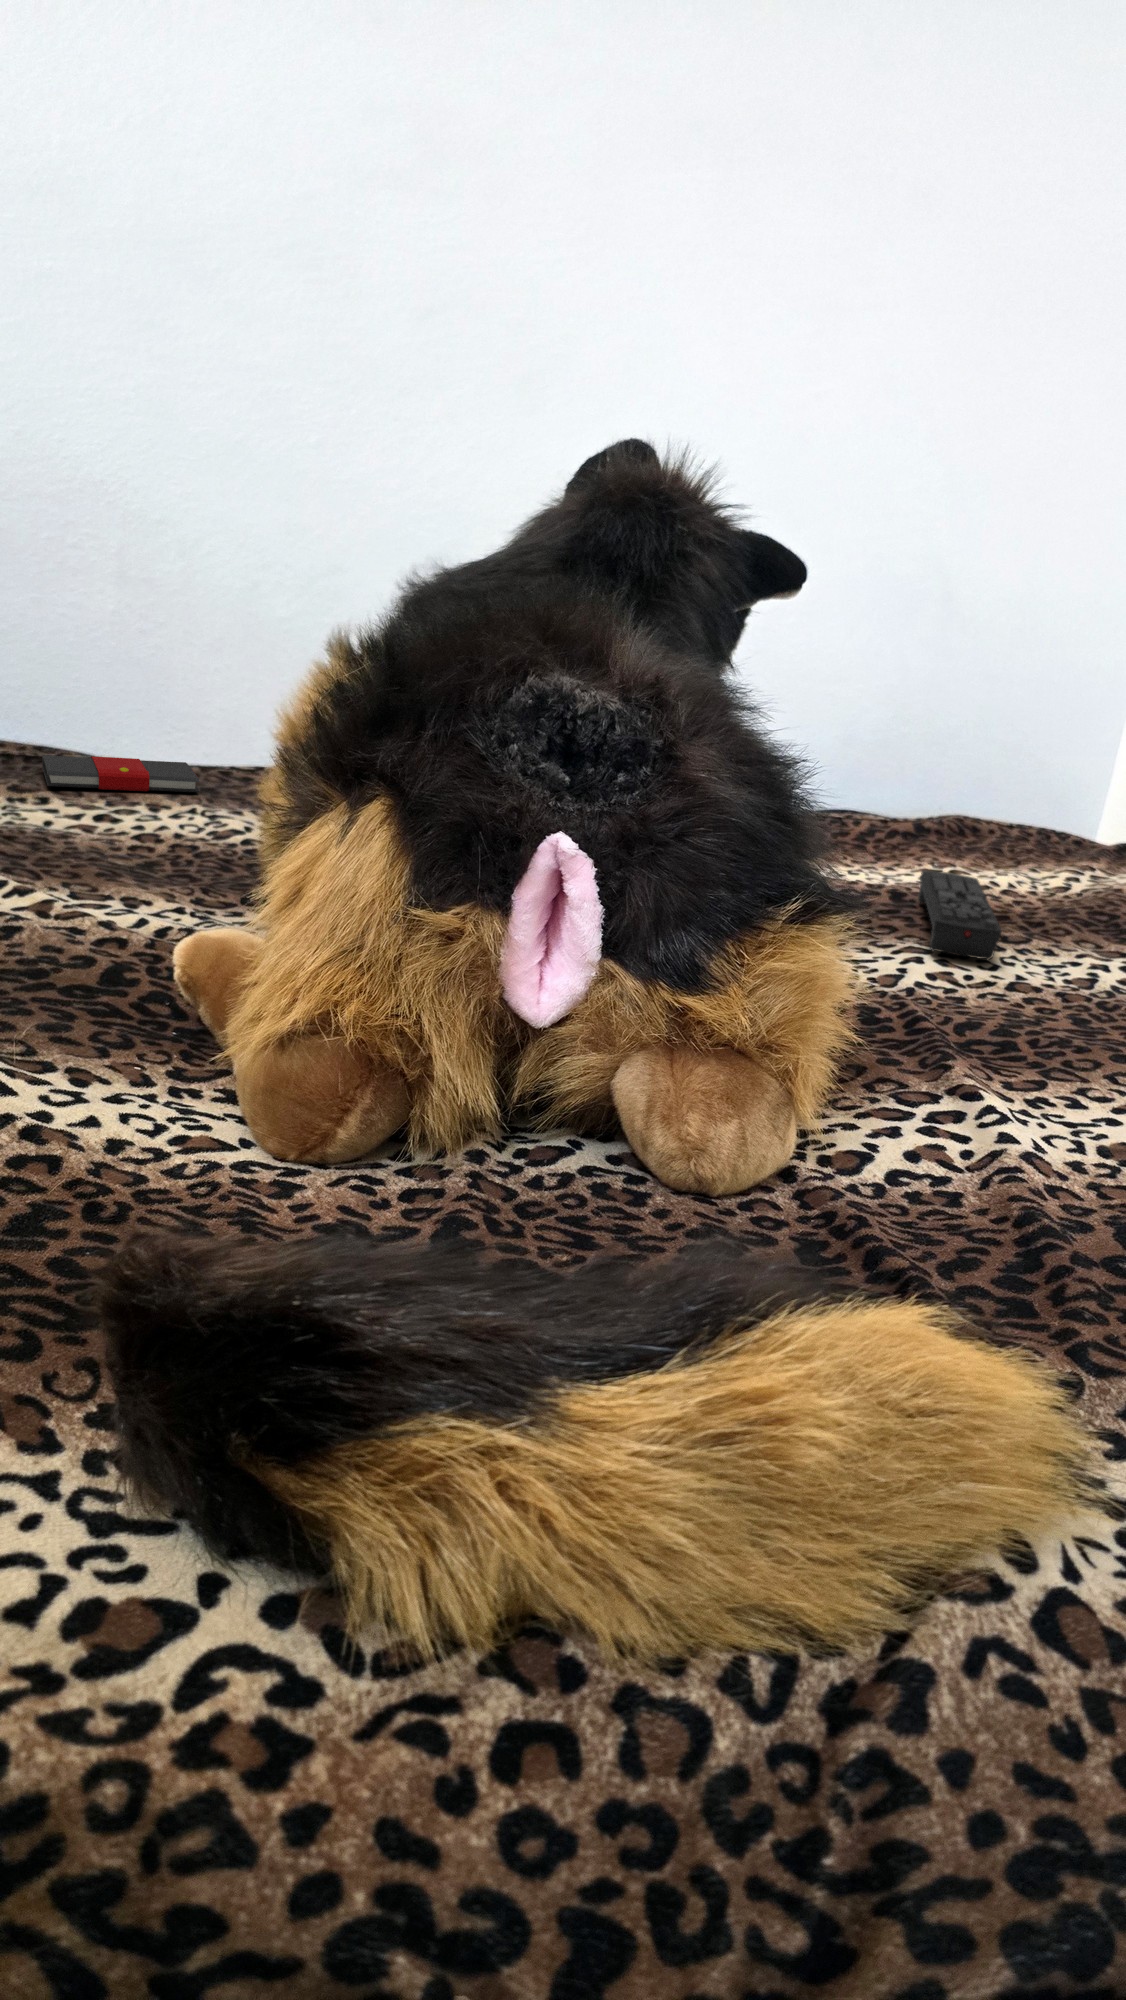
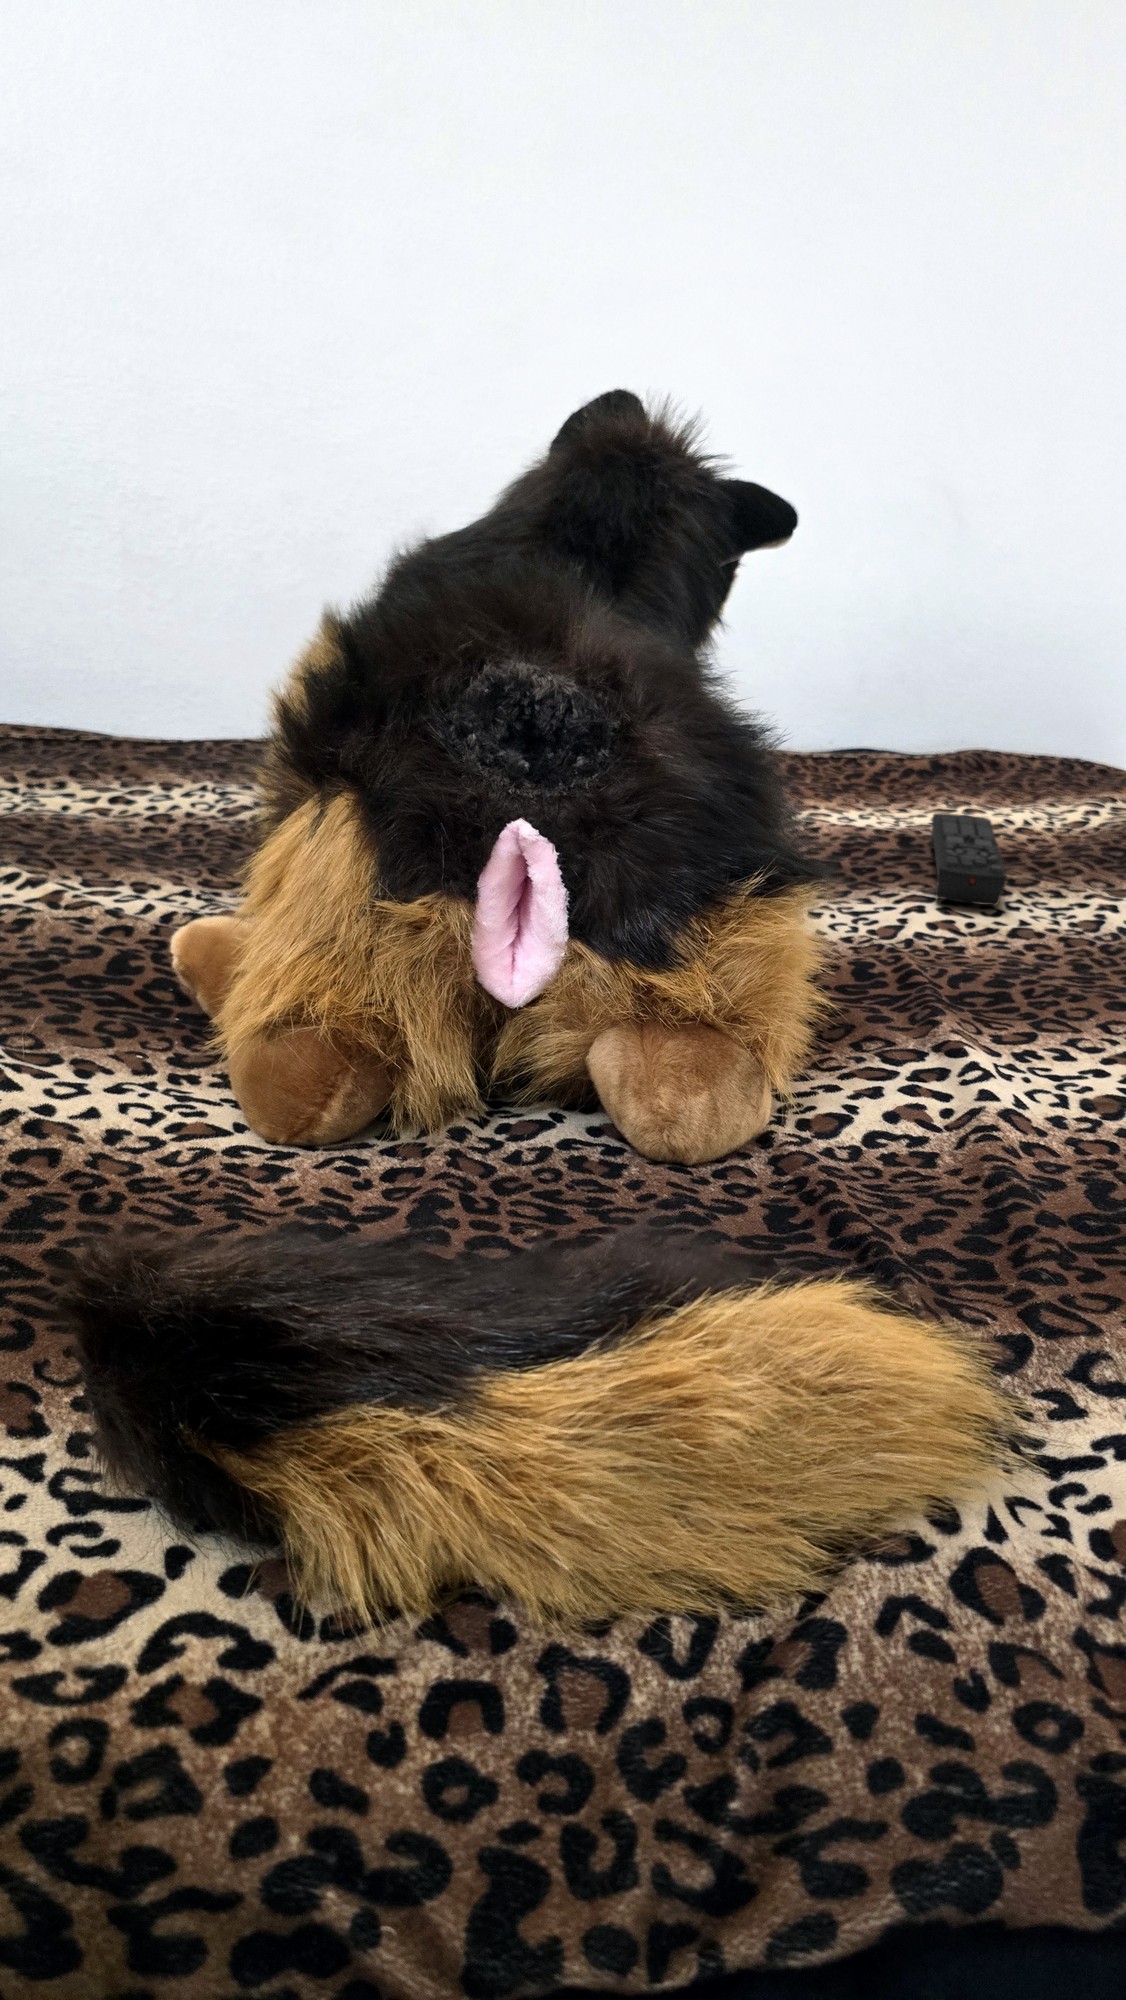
book: present [42,755,200,792] -> none [58,734,212,766]

